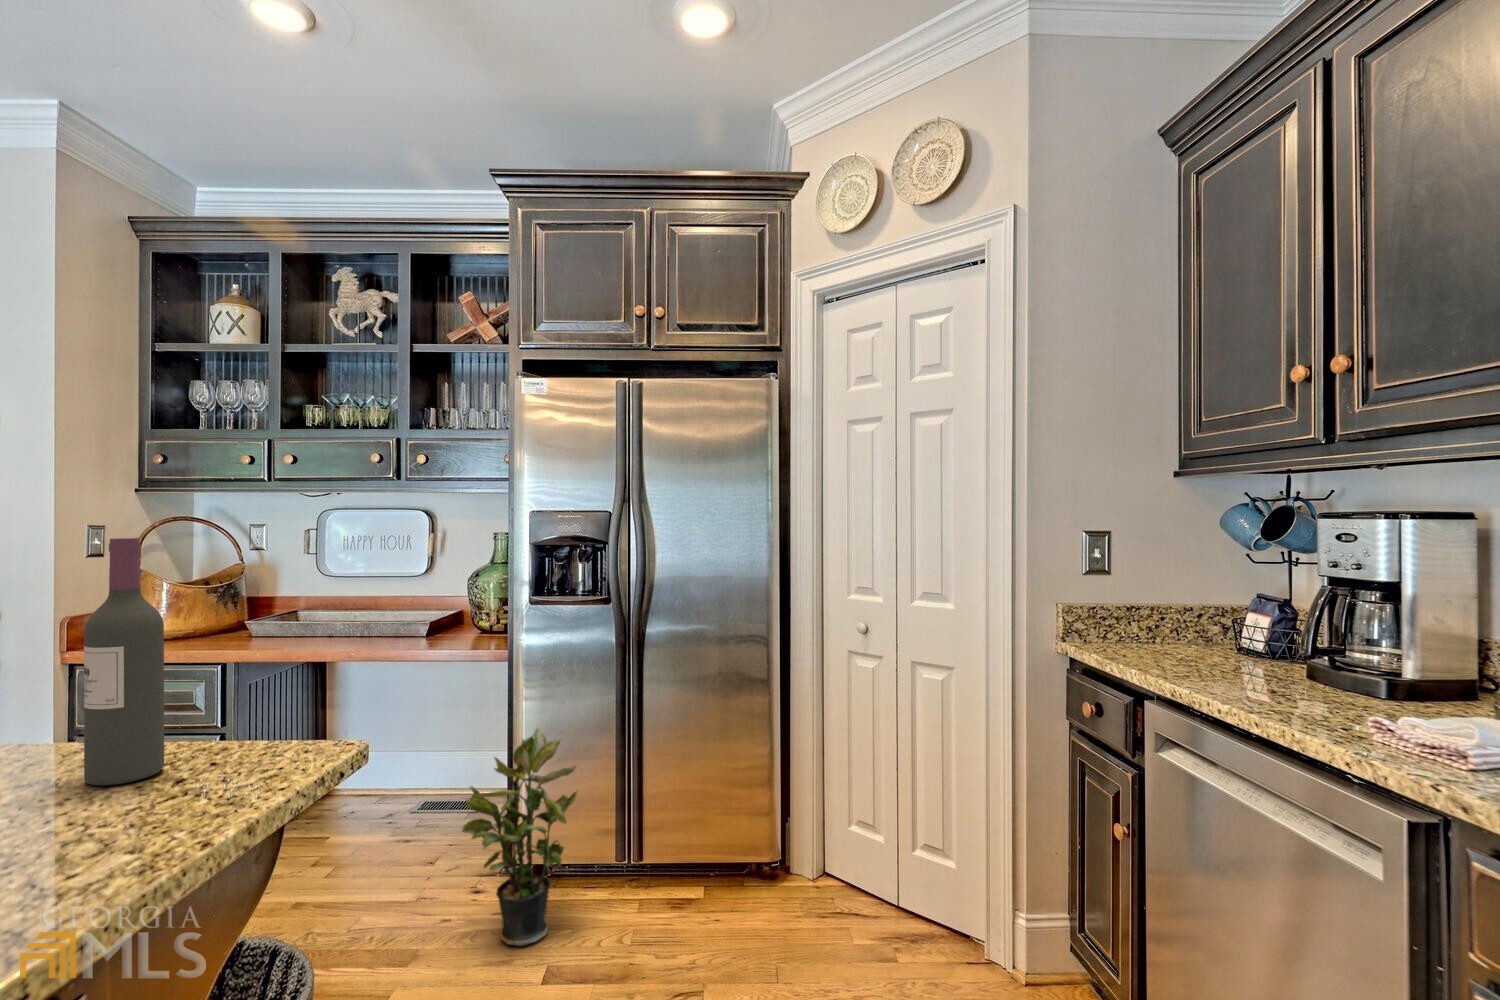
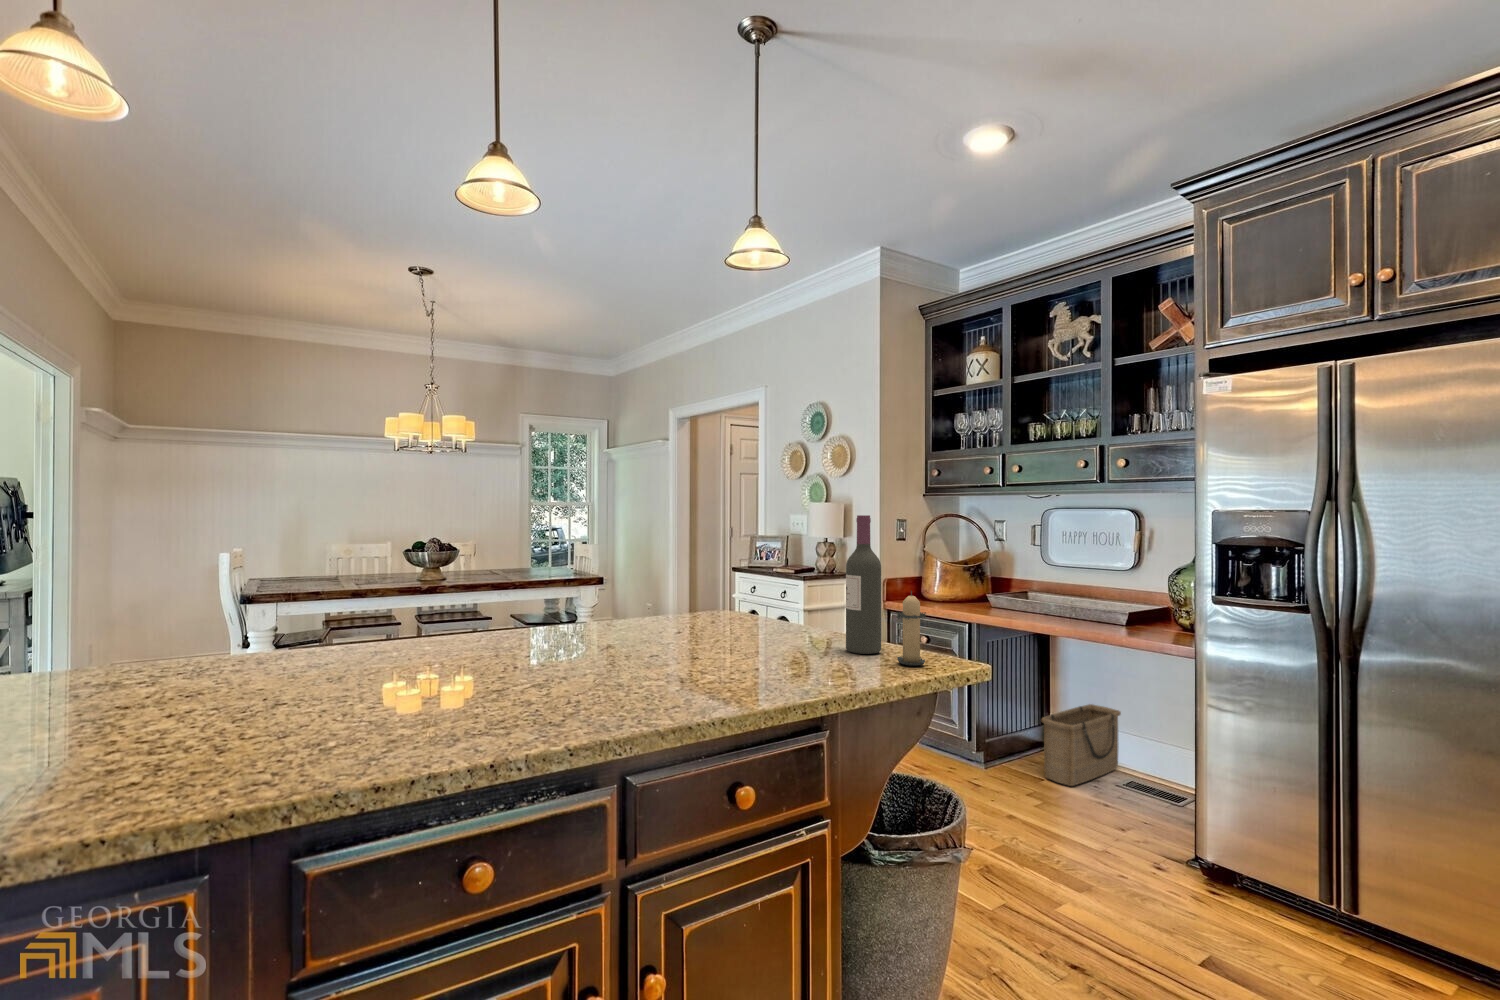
candle: none [202,659,273,786] -> present [896,591,926,665]
potted plant: present [462,728,577,946] -> none [1133,724,1261,932]
basket: none [325,729,412,834] -> present [1042,704,1121,786]

